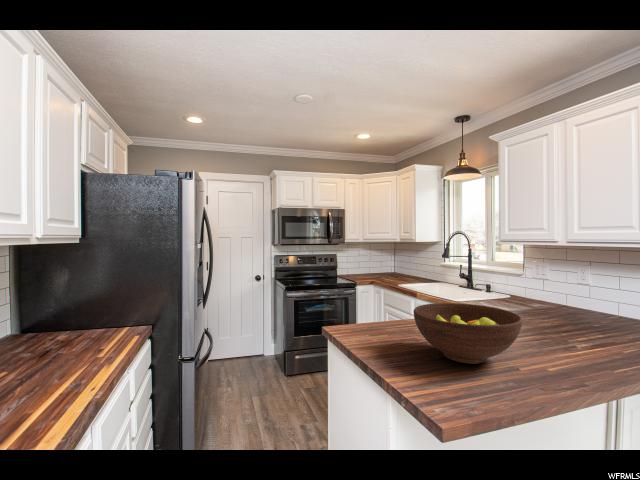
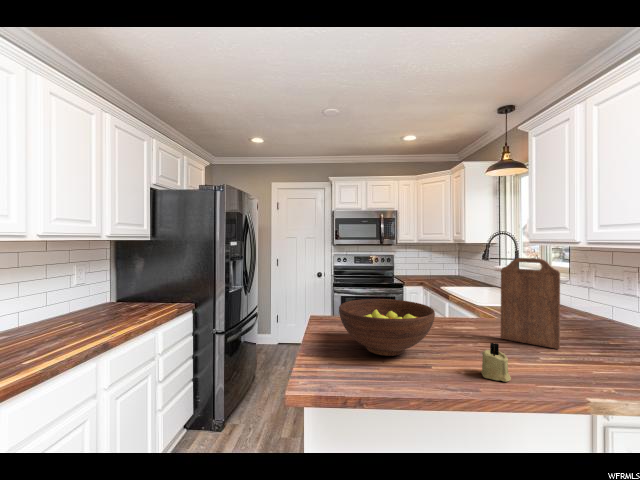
cutting board: none [526,256,580,336] -> present [501,258,560,349]
candle: none [570,338,603,374] -> present [481,343,511,382]

